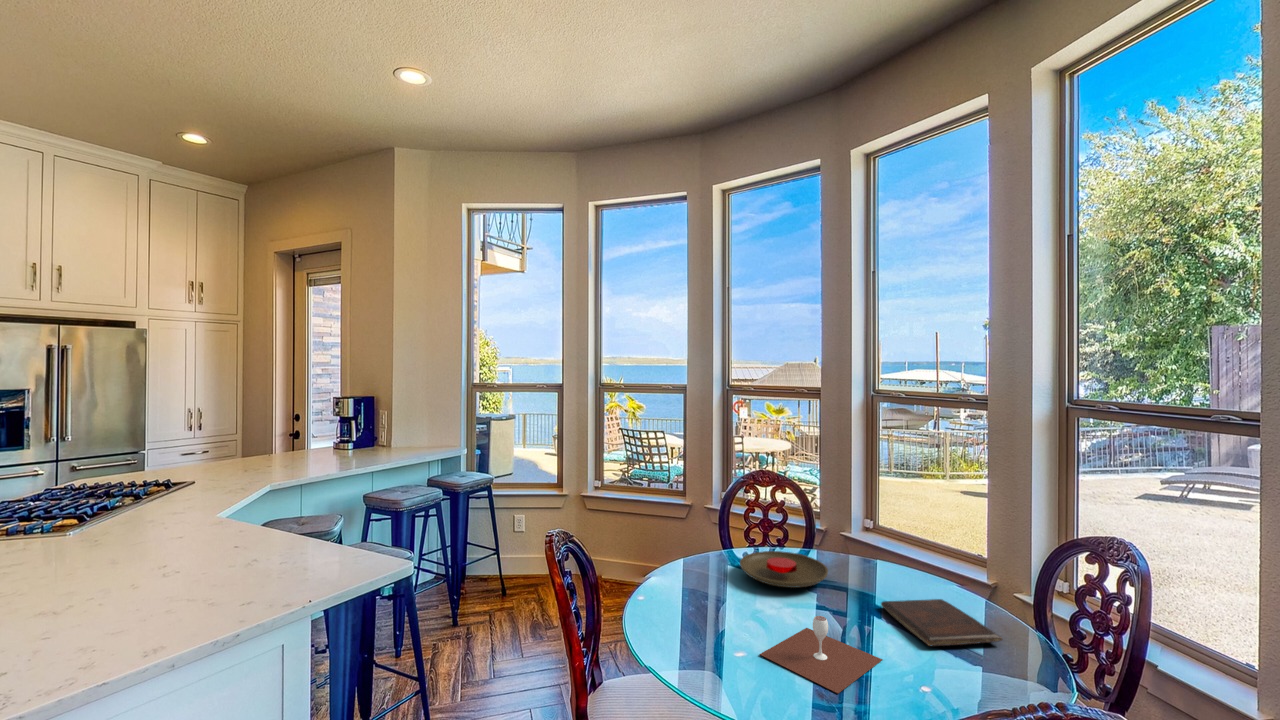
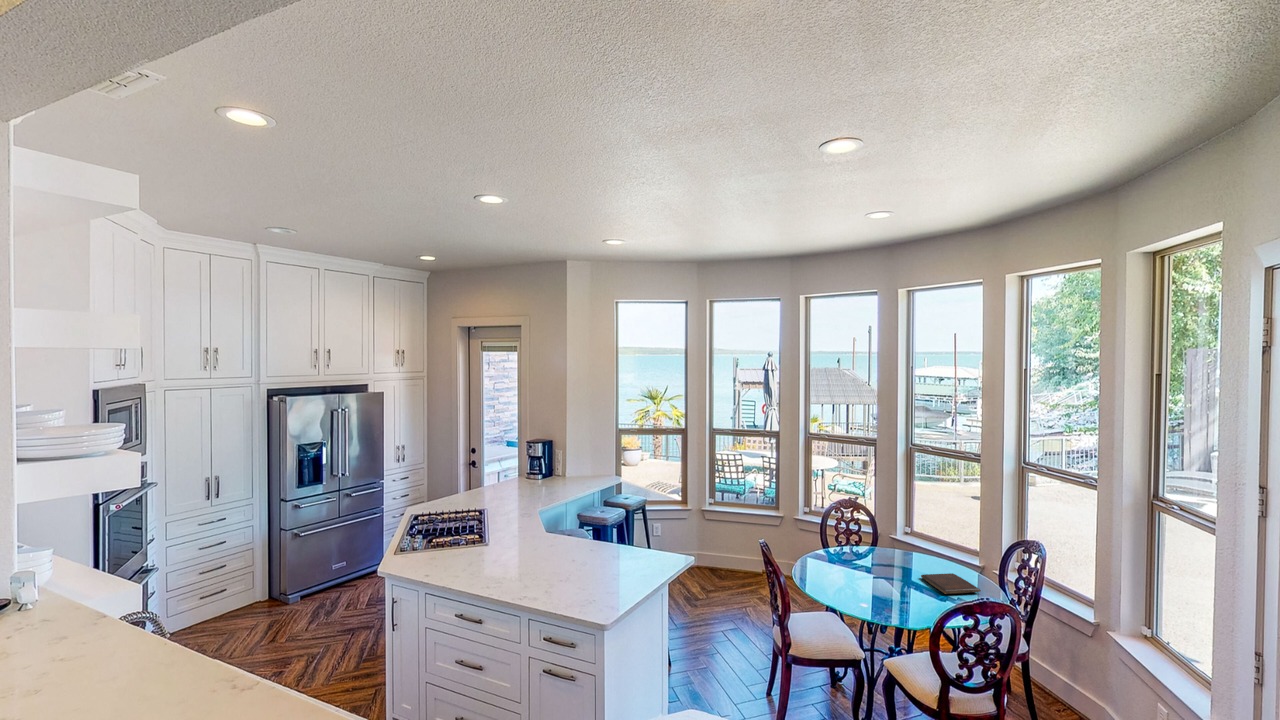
plate: present [740,551,828,588] -> none [840,549,891,568]
wine glass: present [760,616,882,693] -> none [864,580,923,612]

